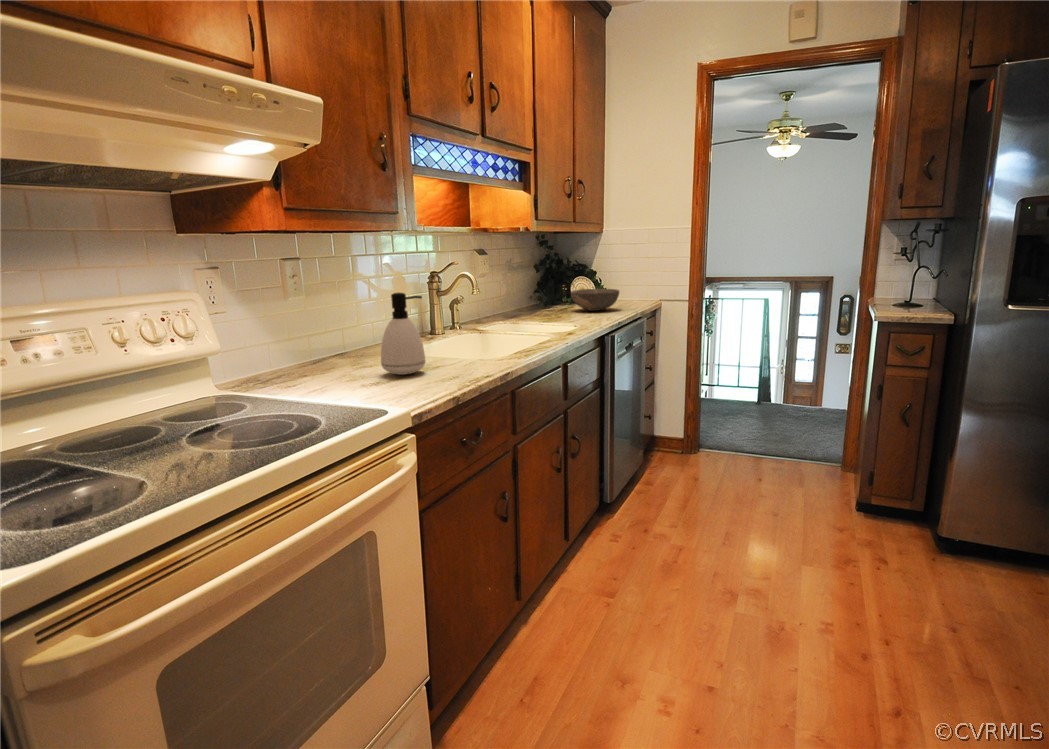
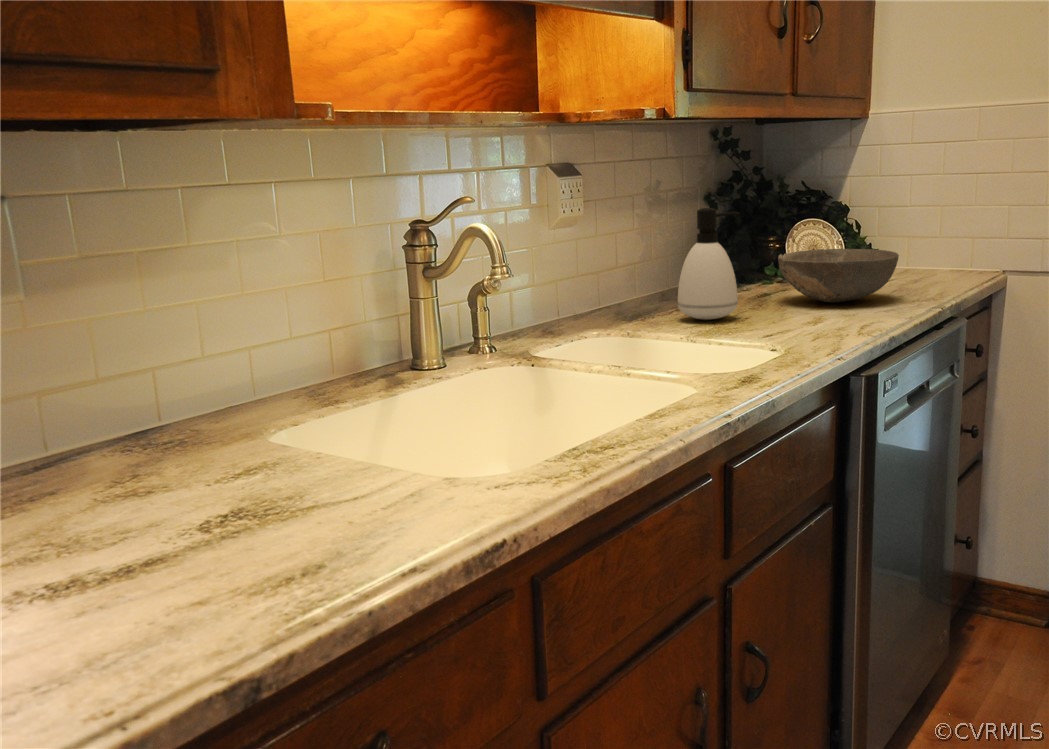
soap dispenser: present [381,293,425,375] -> present [678,208,740,320]

